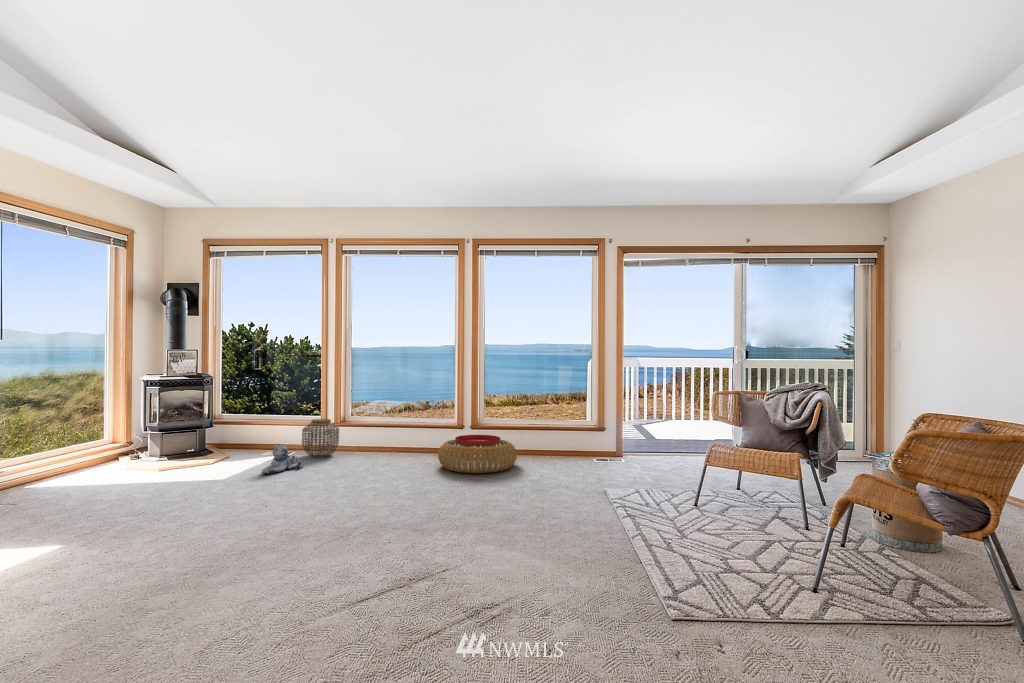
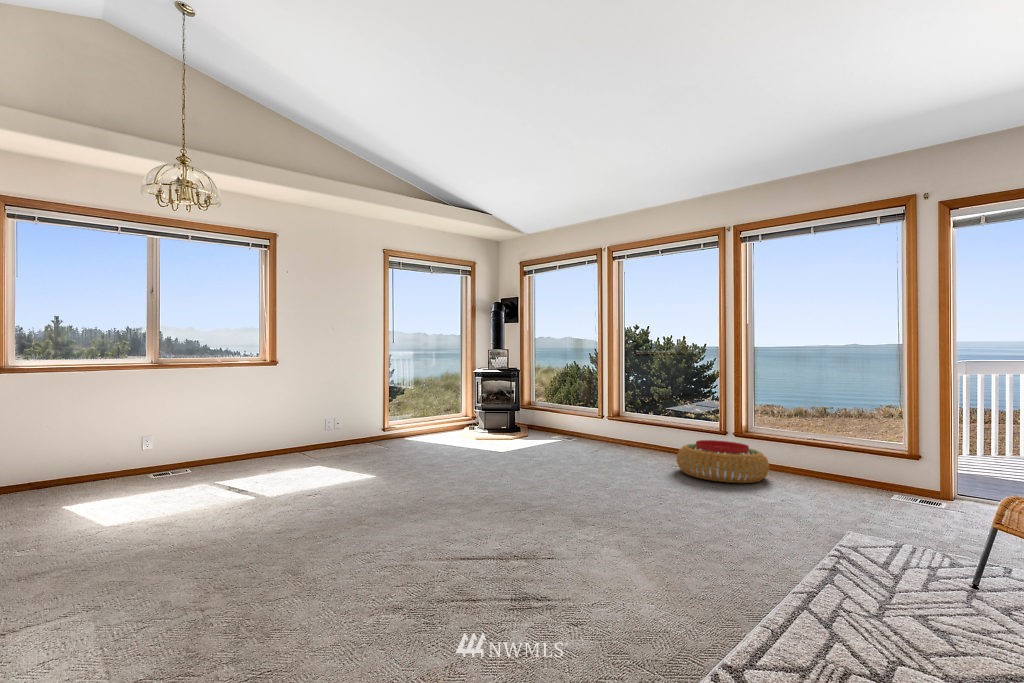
woven basket: present [302,419,339,458] -> none [576,412,608,446]
plush toy: present [262,444,303,474] -> none [531,428,569,451]

